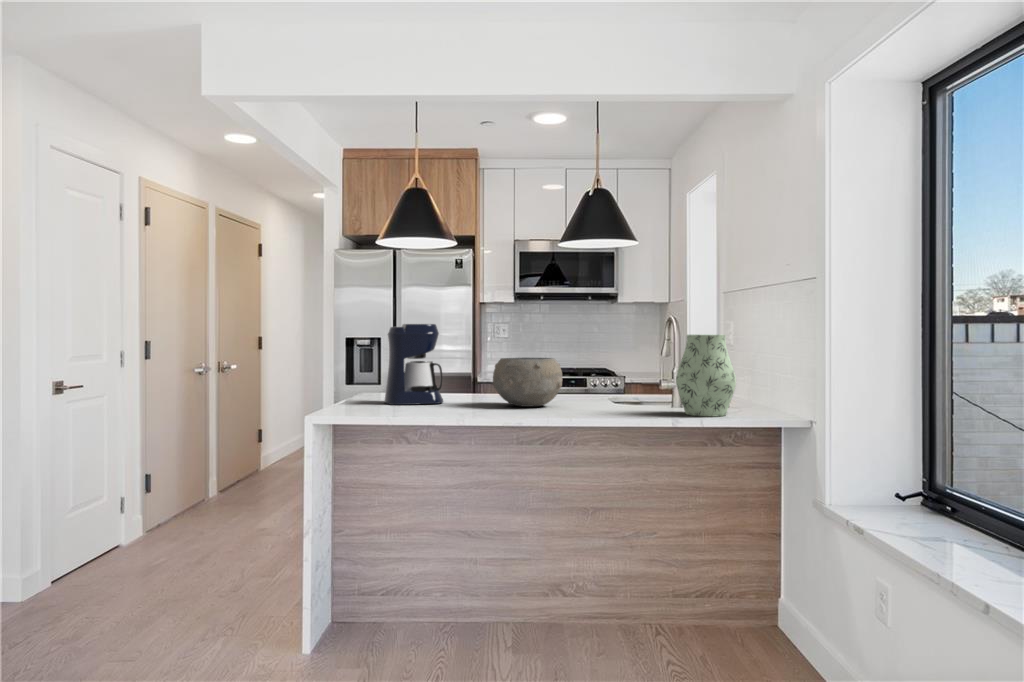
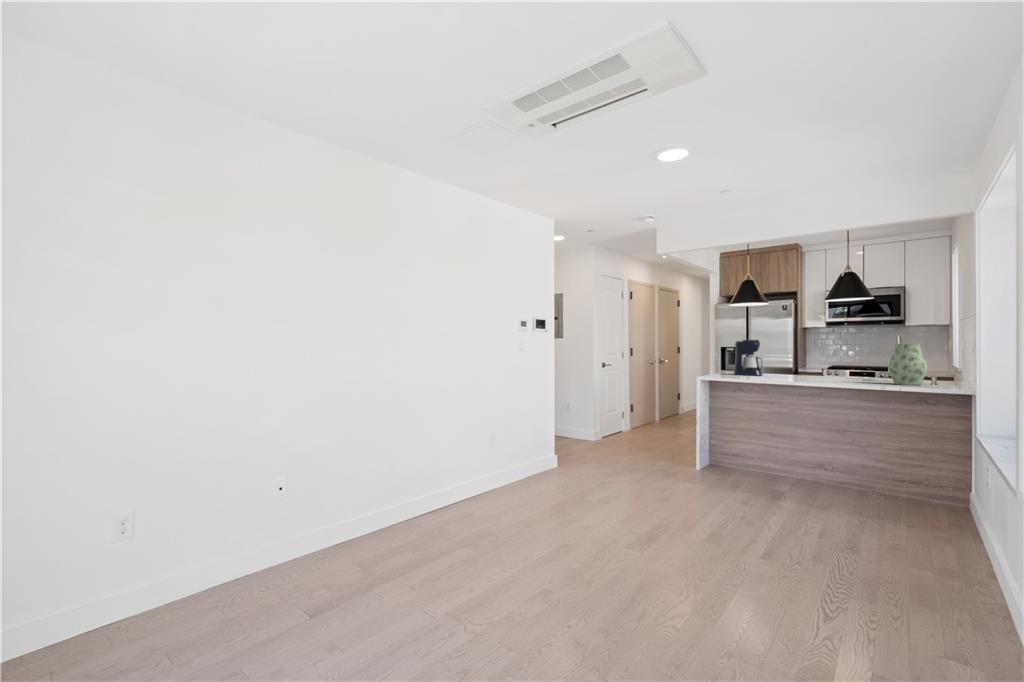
ceramic bowl: present [493,358,562,407] -> none [787,355,826,378]

